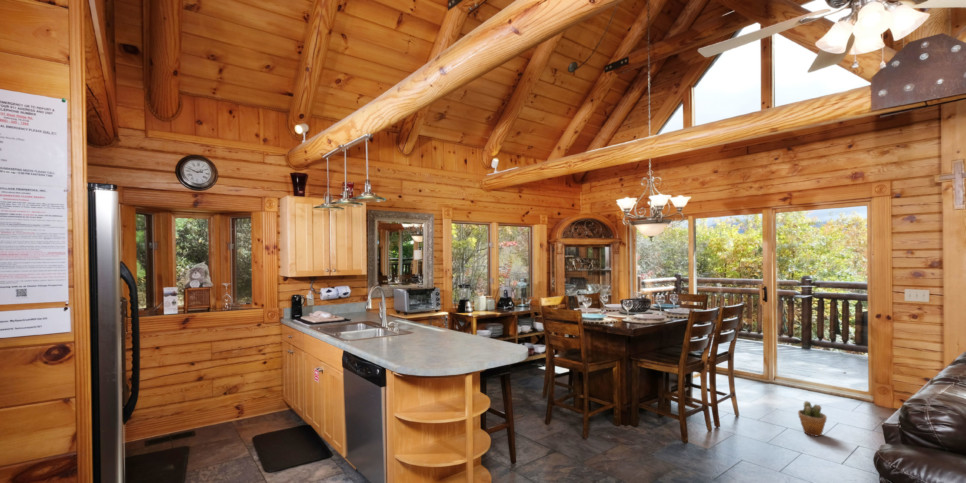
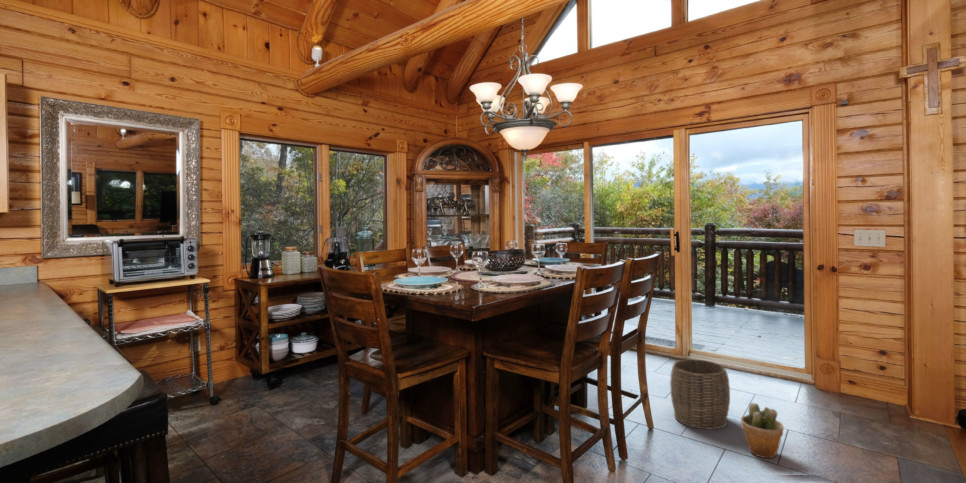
woven basket: none [753,373,796,420] -> present [670,359,730,429]

